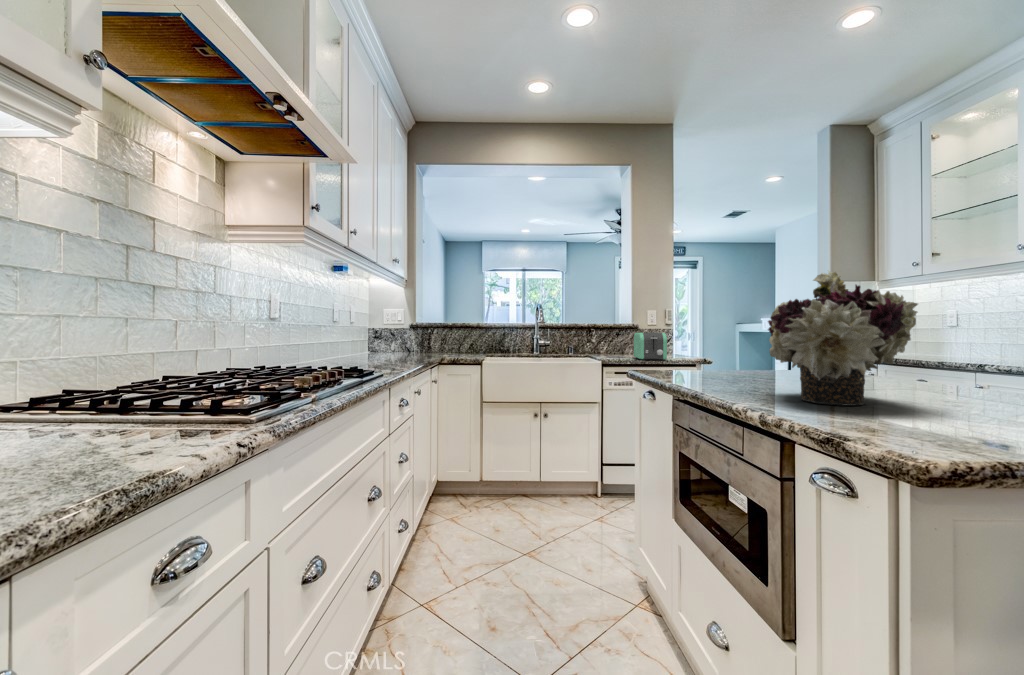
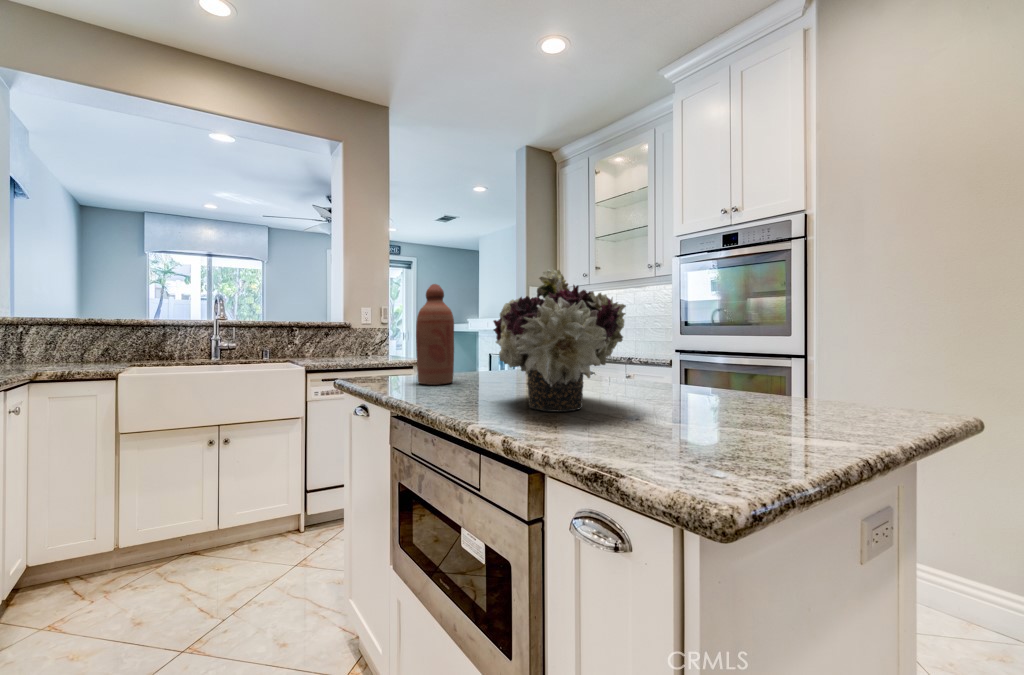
bottle: none [697,288,735,379] -> present [416,284,454,385]
toaster: present [634,333,667,360] -> none [346,333,382,363]

